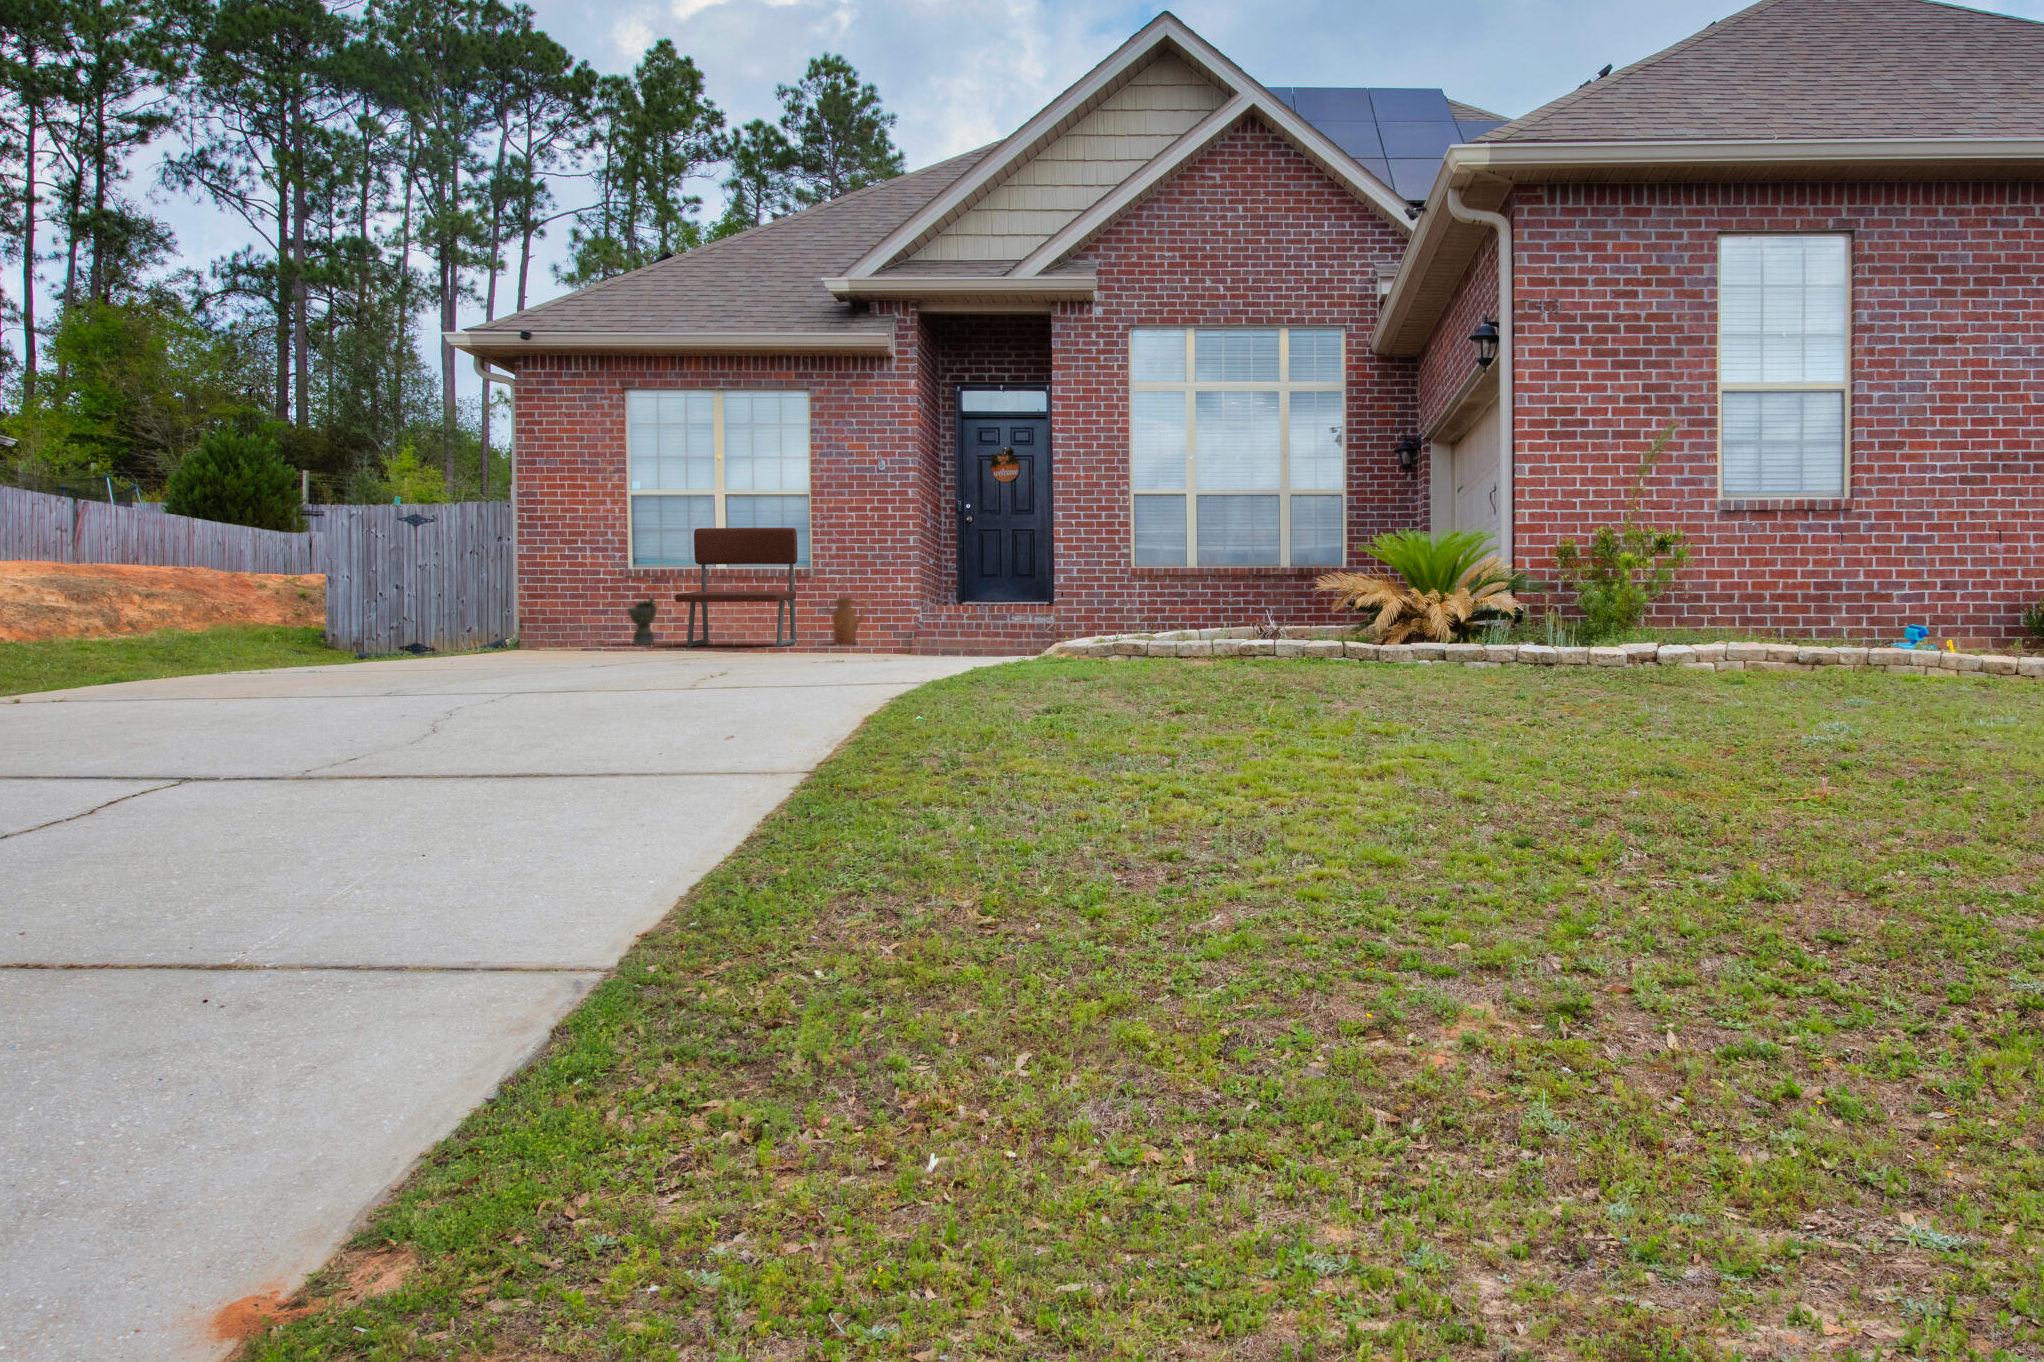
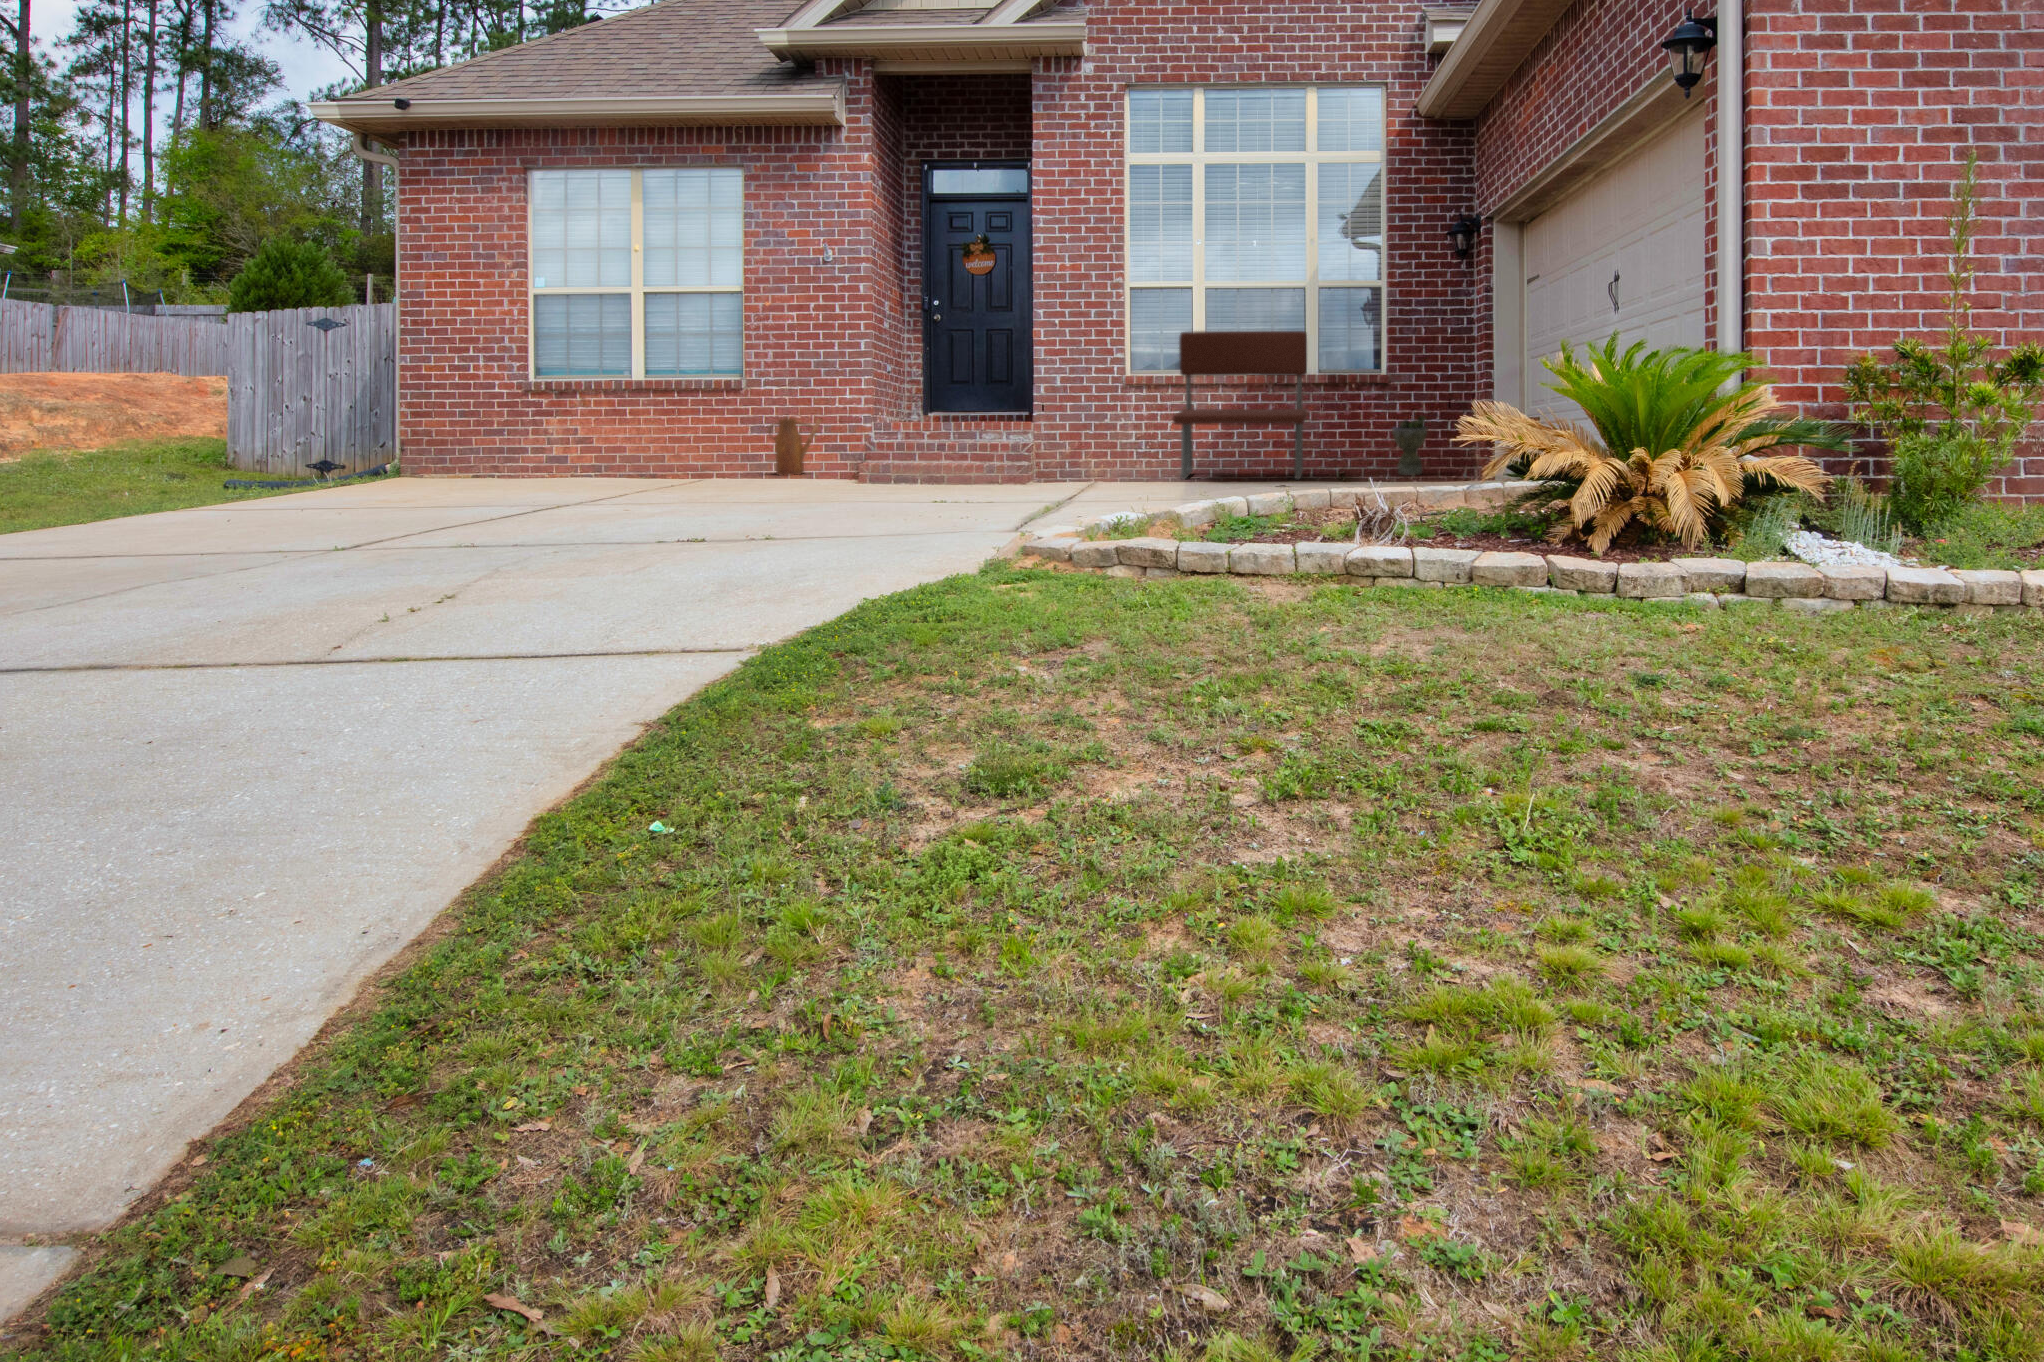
bench: present [675,528,798,647] -> present [1173,331,1307,480]
planter: present [628,598,657,645] -> present [1392,416,1428,475]

